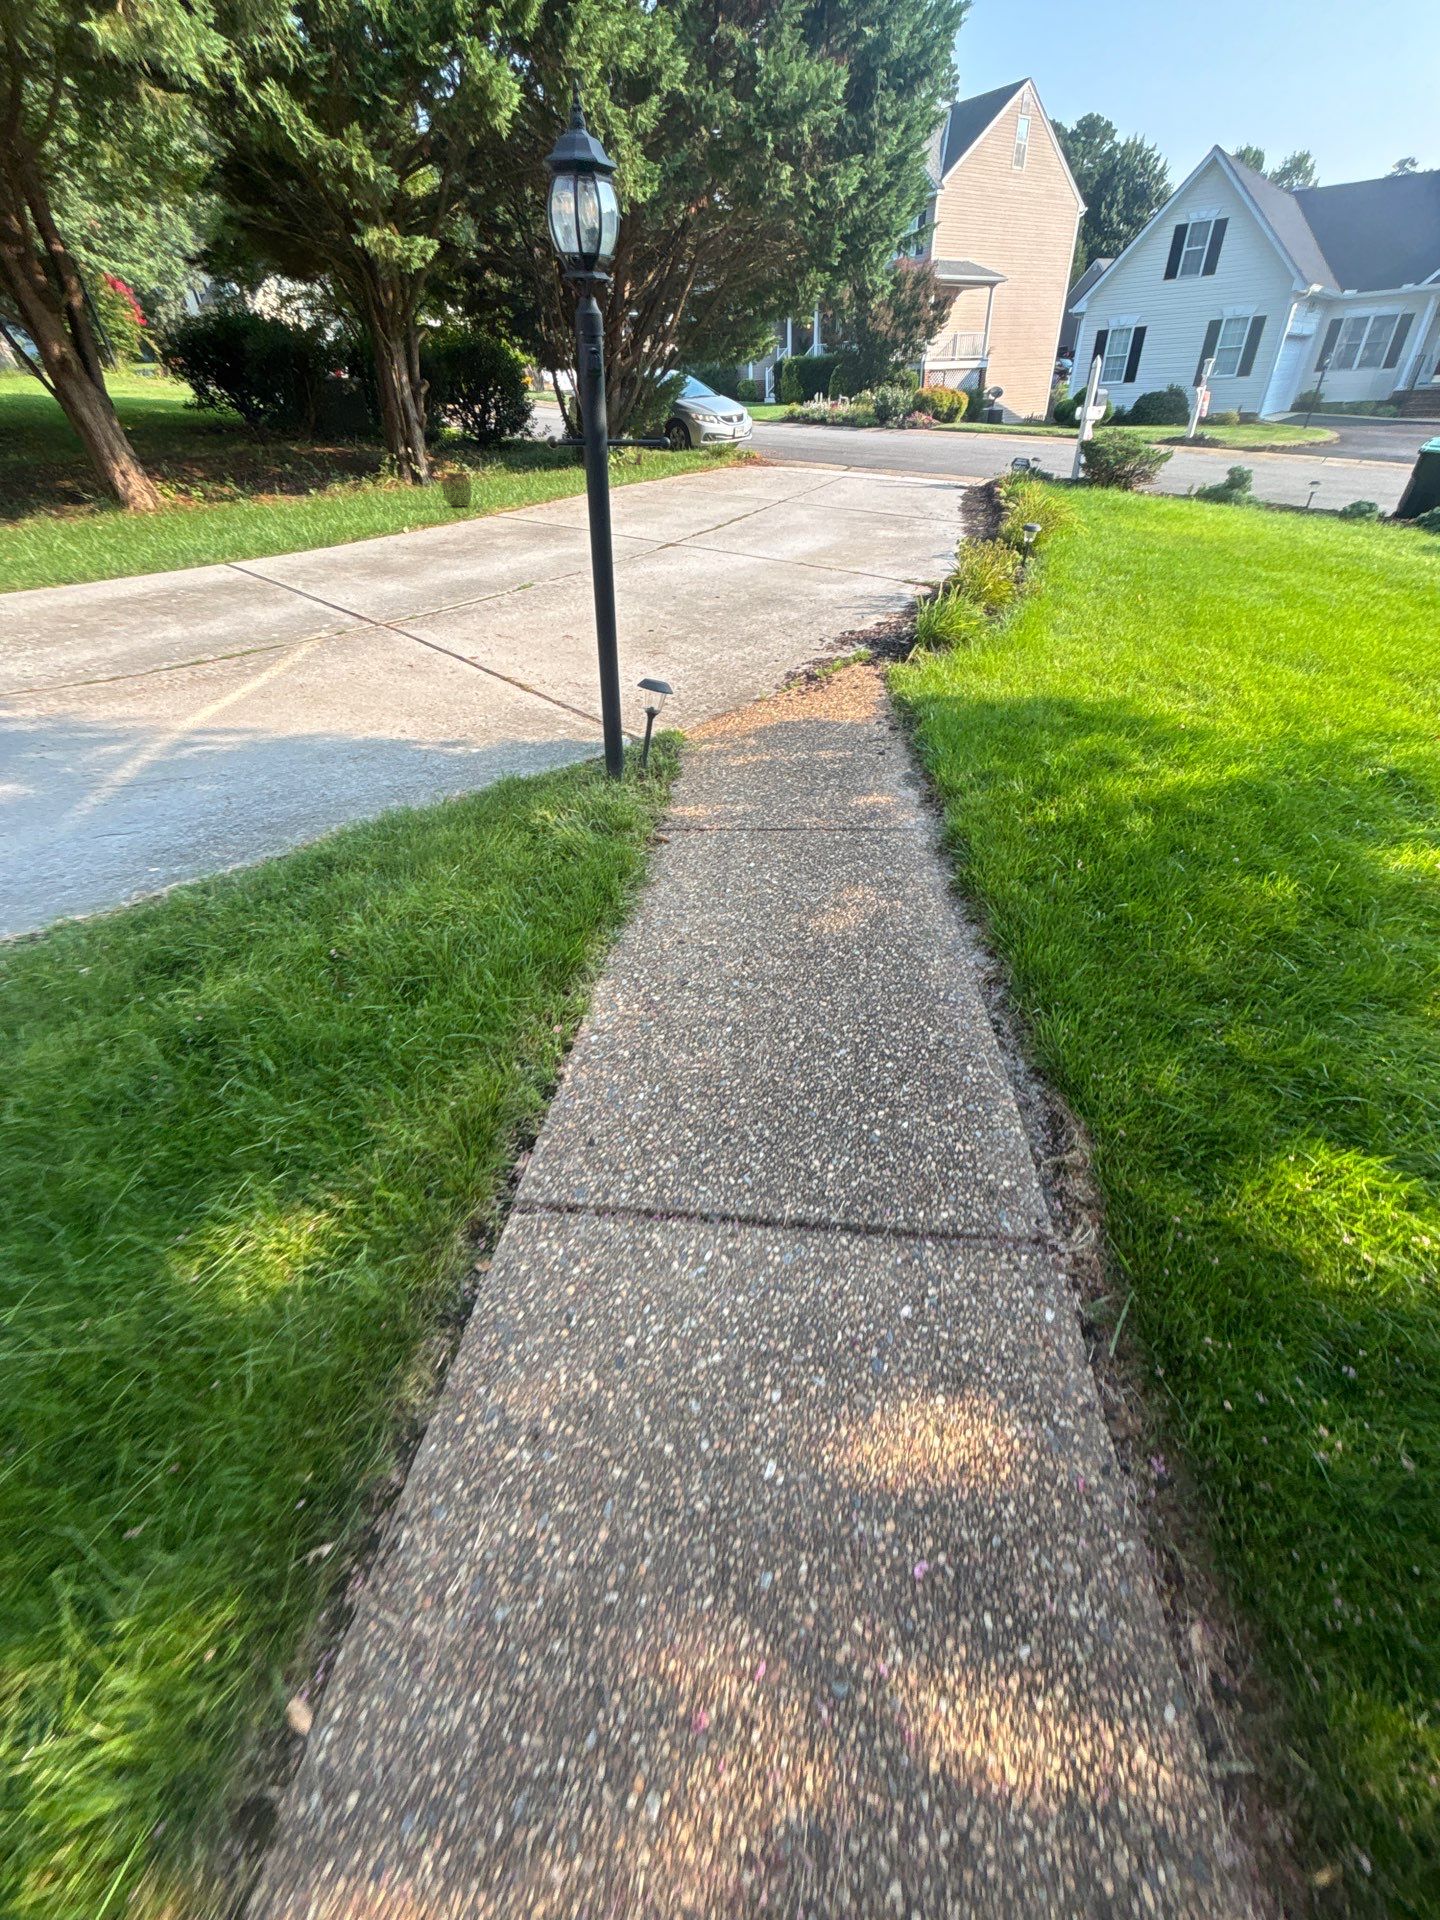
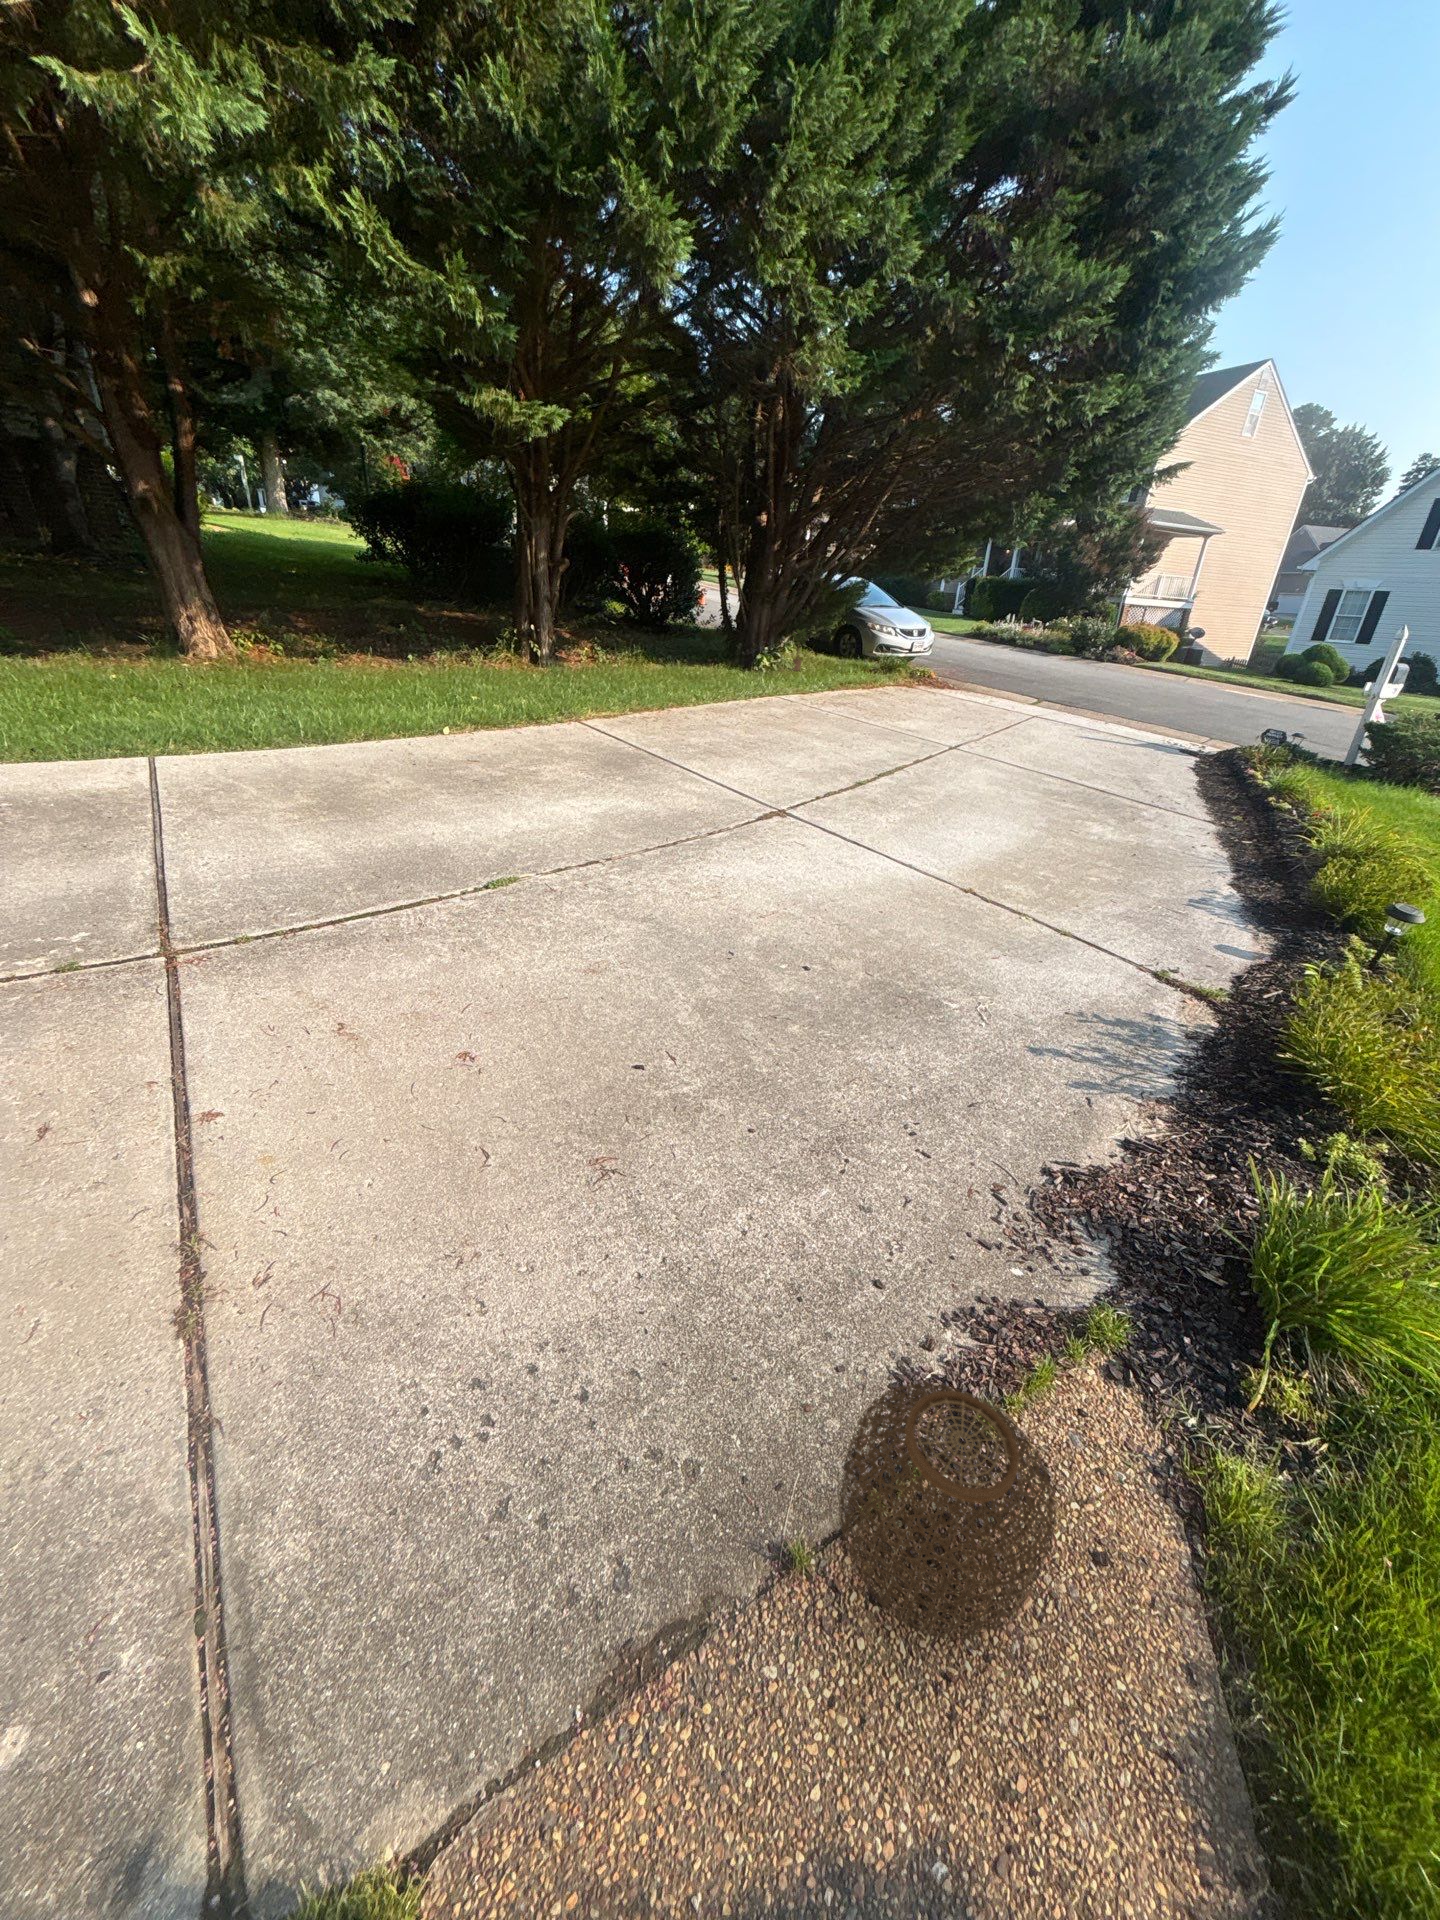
woven basket: present [441,473,472,507] -> present [839,1383,1056,1640]

